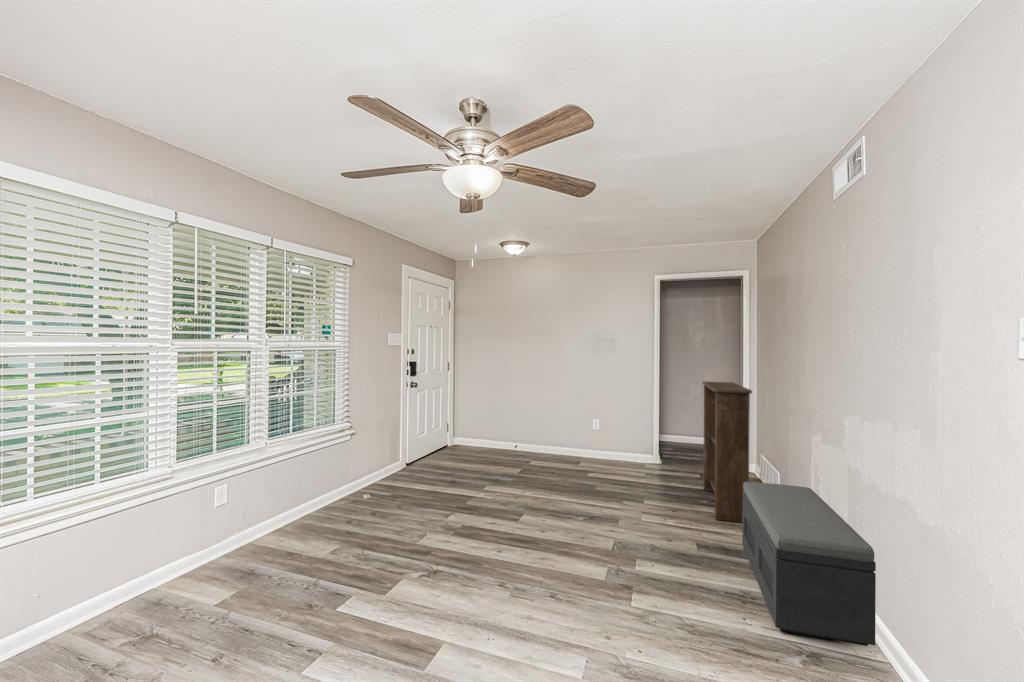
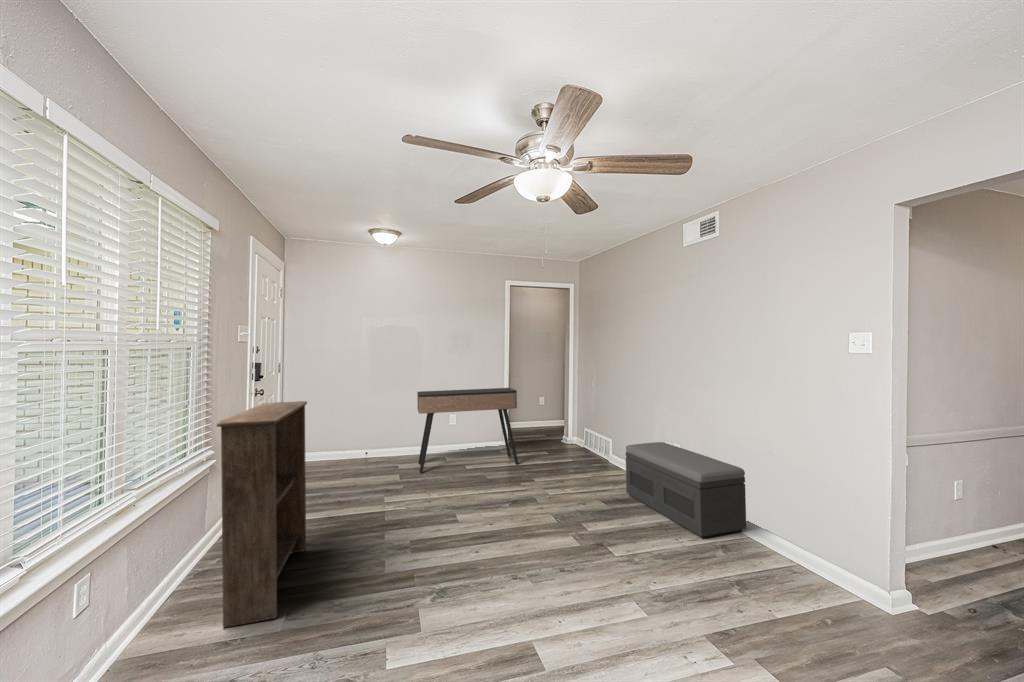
bookshelf: present [703,382,752,522] -> present [217,401,307,627]
console table: none [542,388,654,482] -> present [417,388,518,473]

